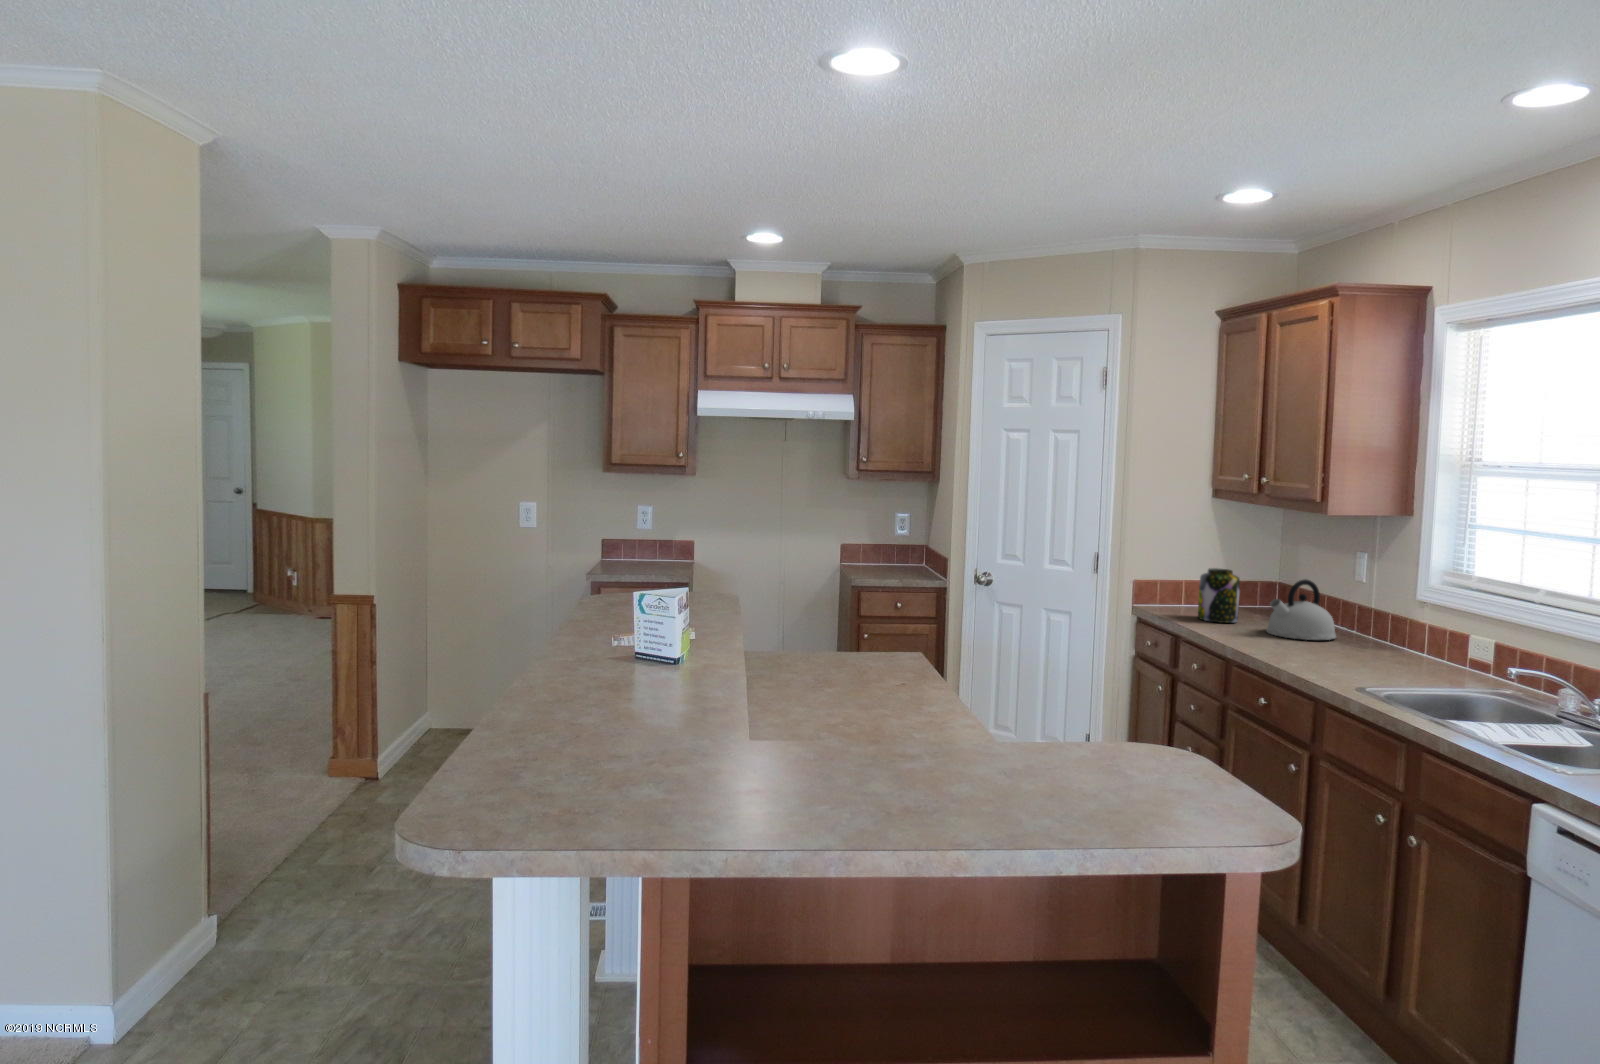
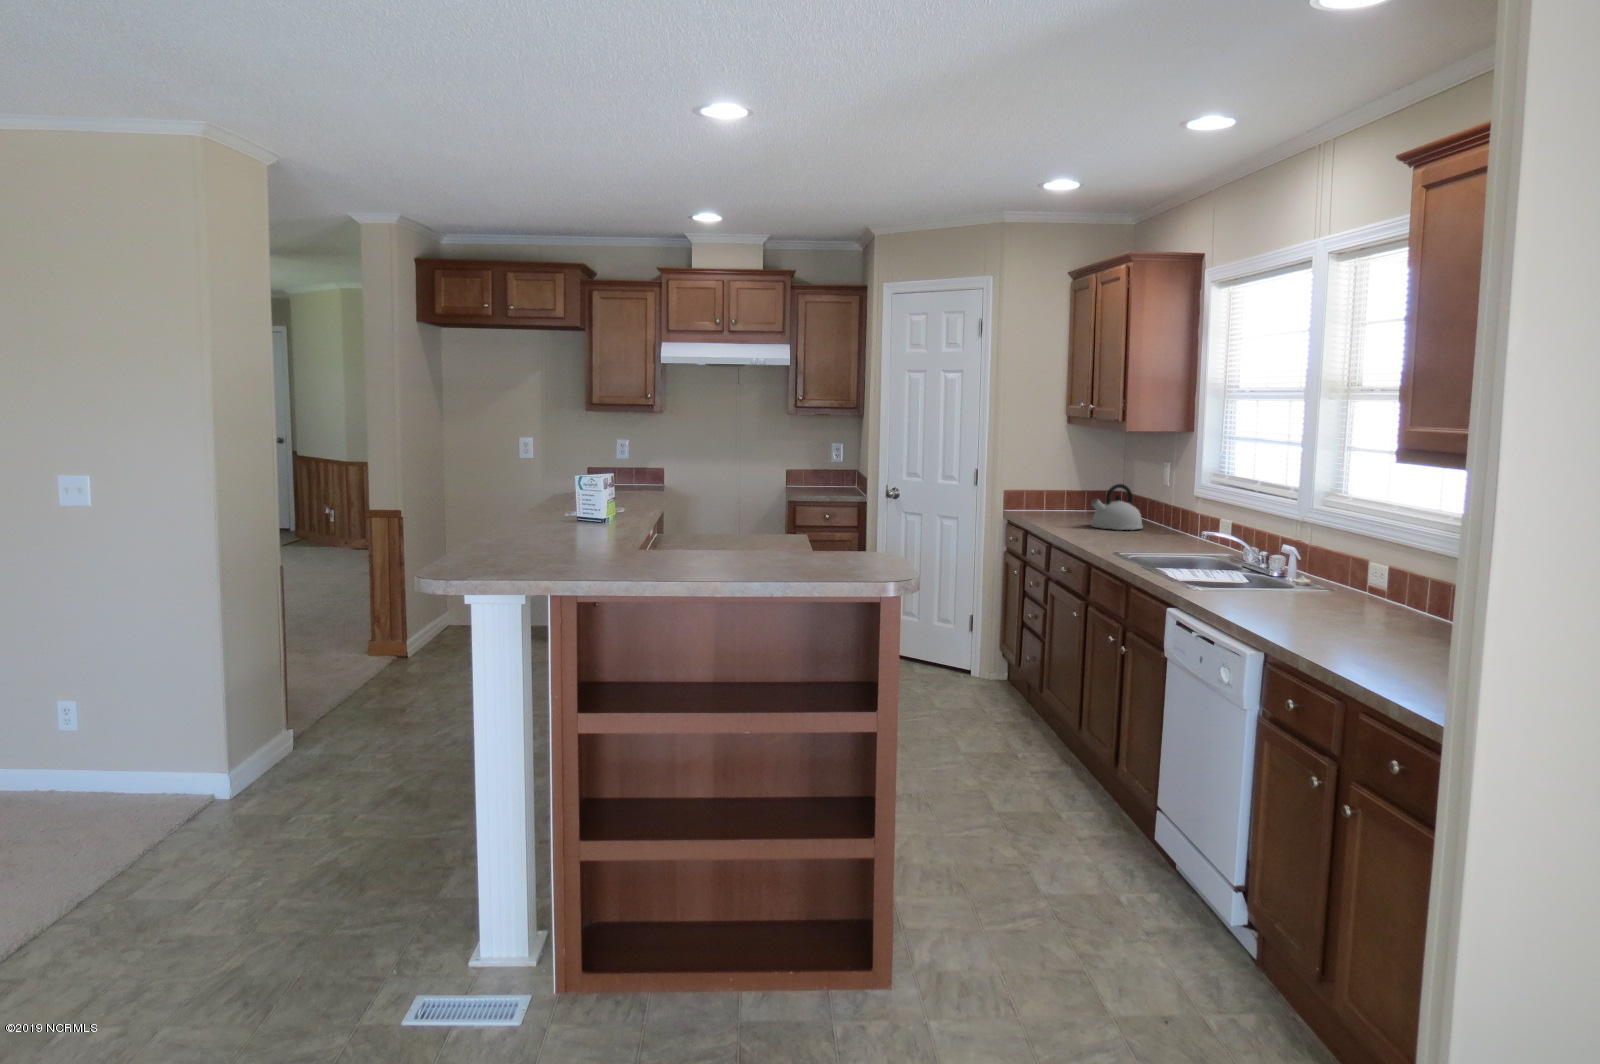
jar: present [1198,568,1240,623] -> none [1047,479,1078,521]

